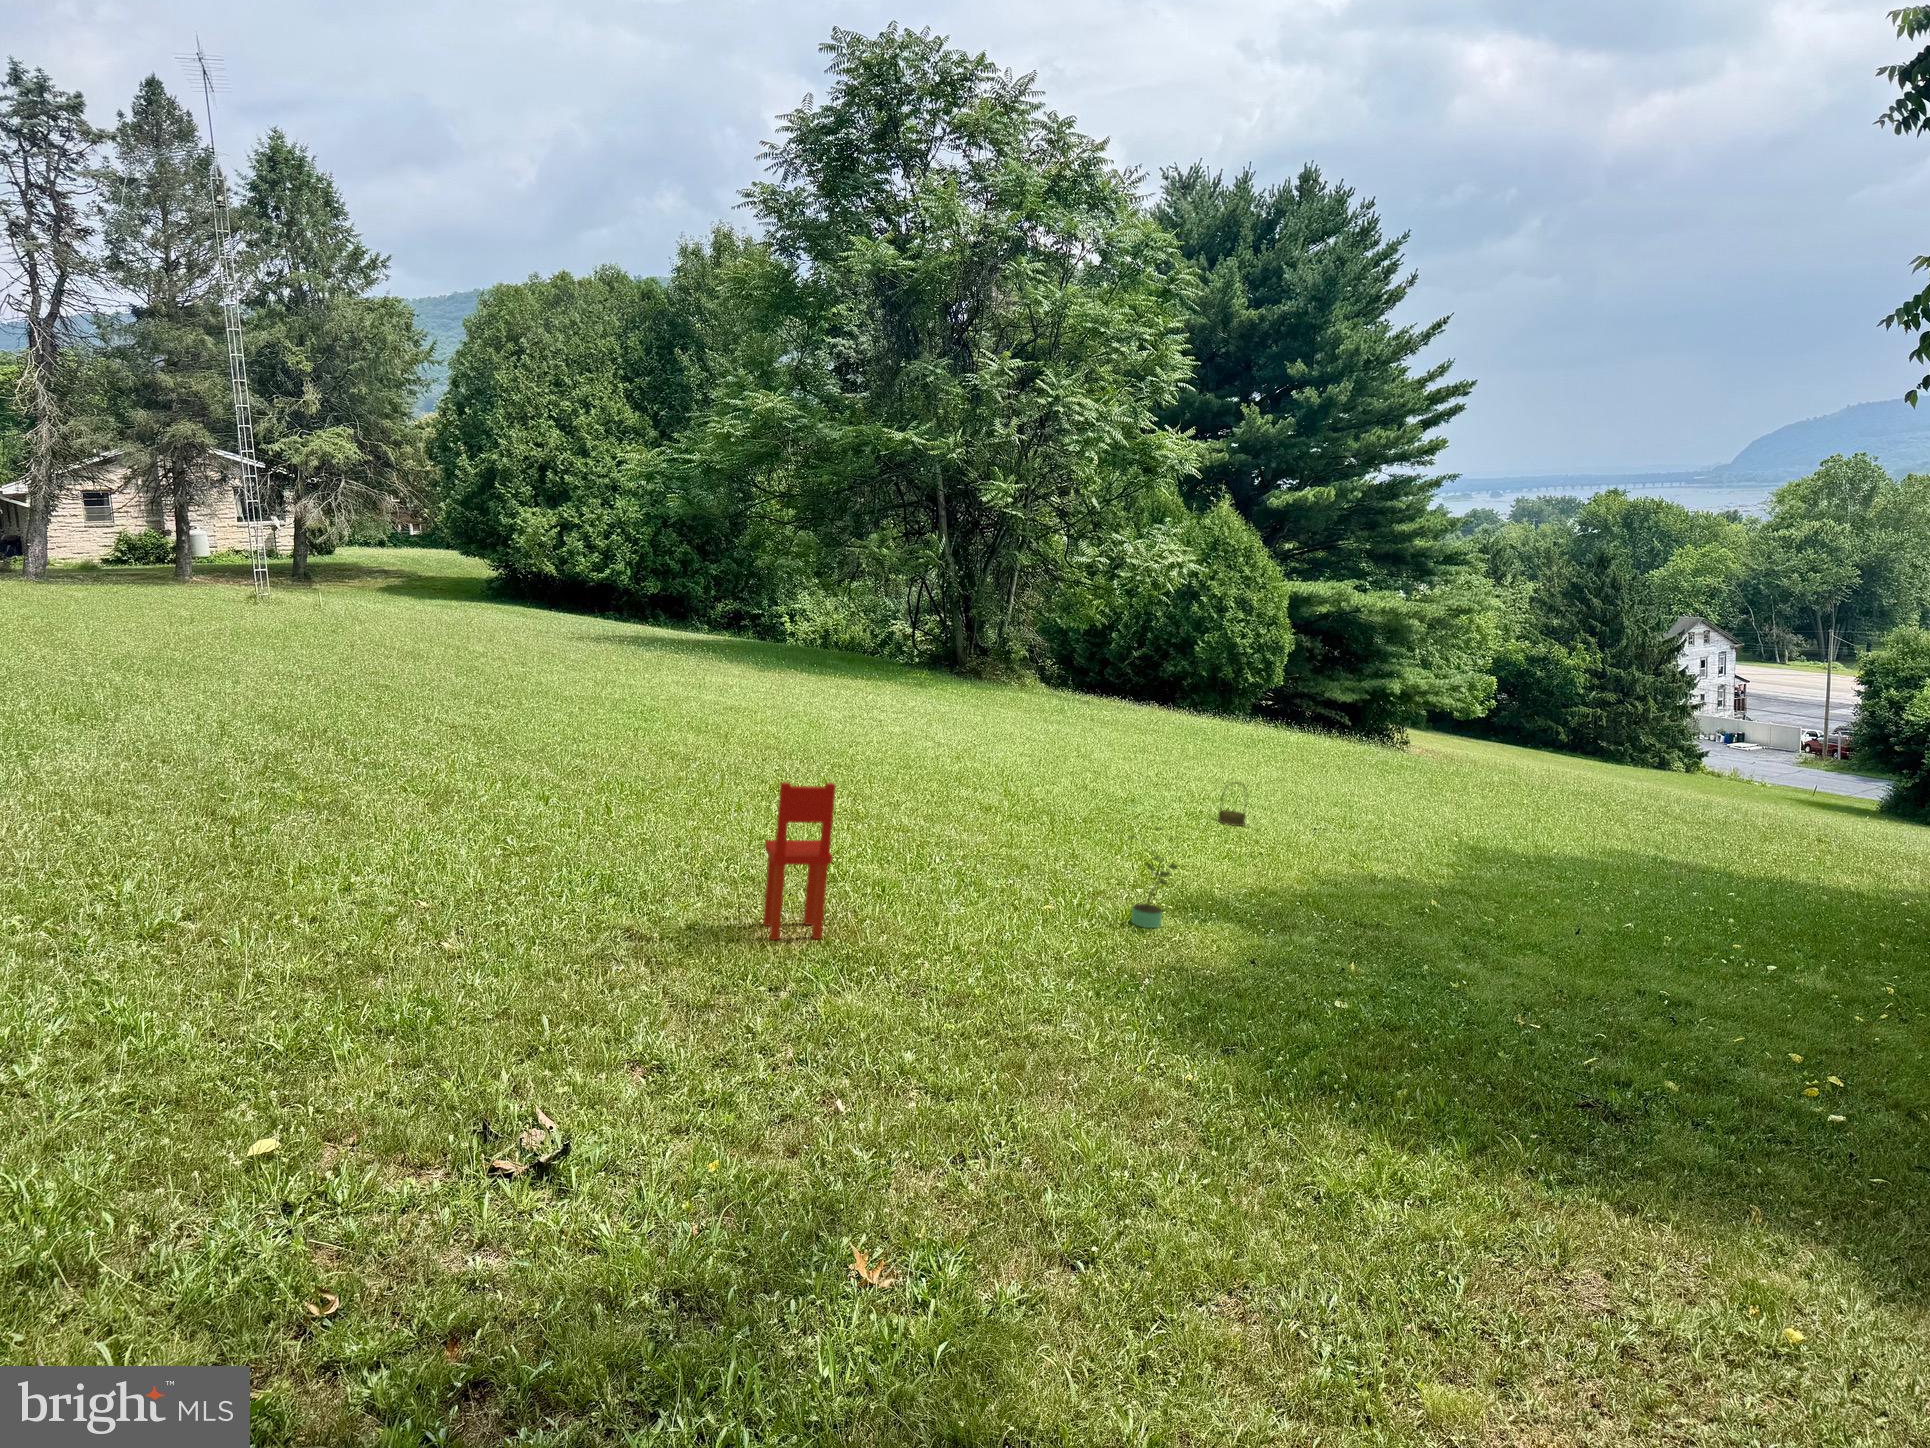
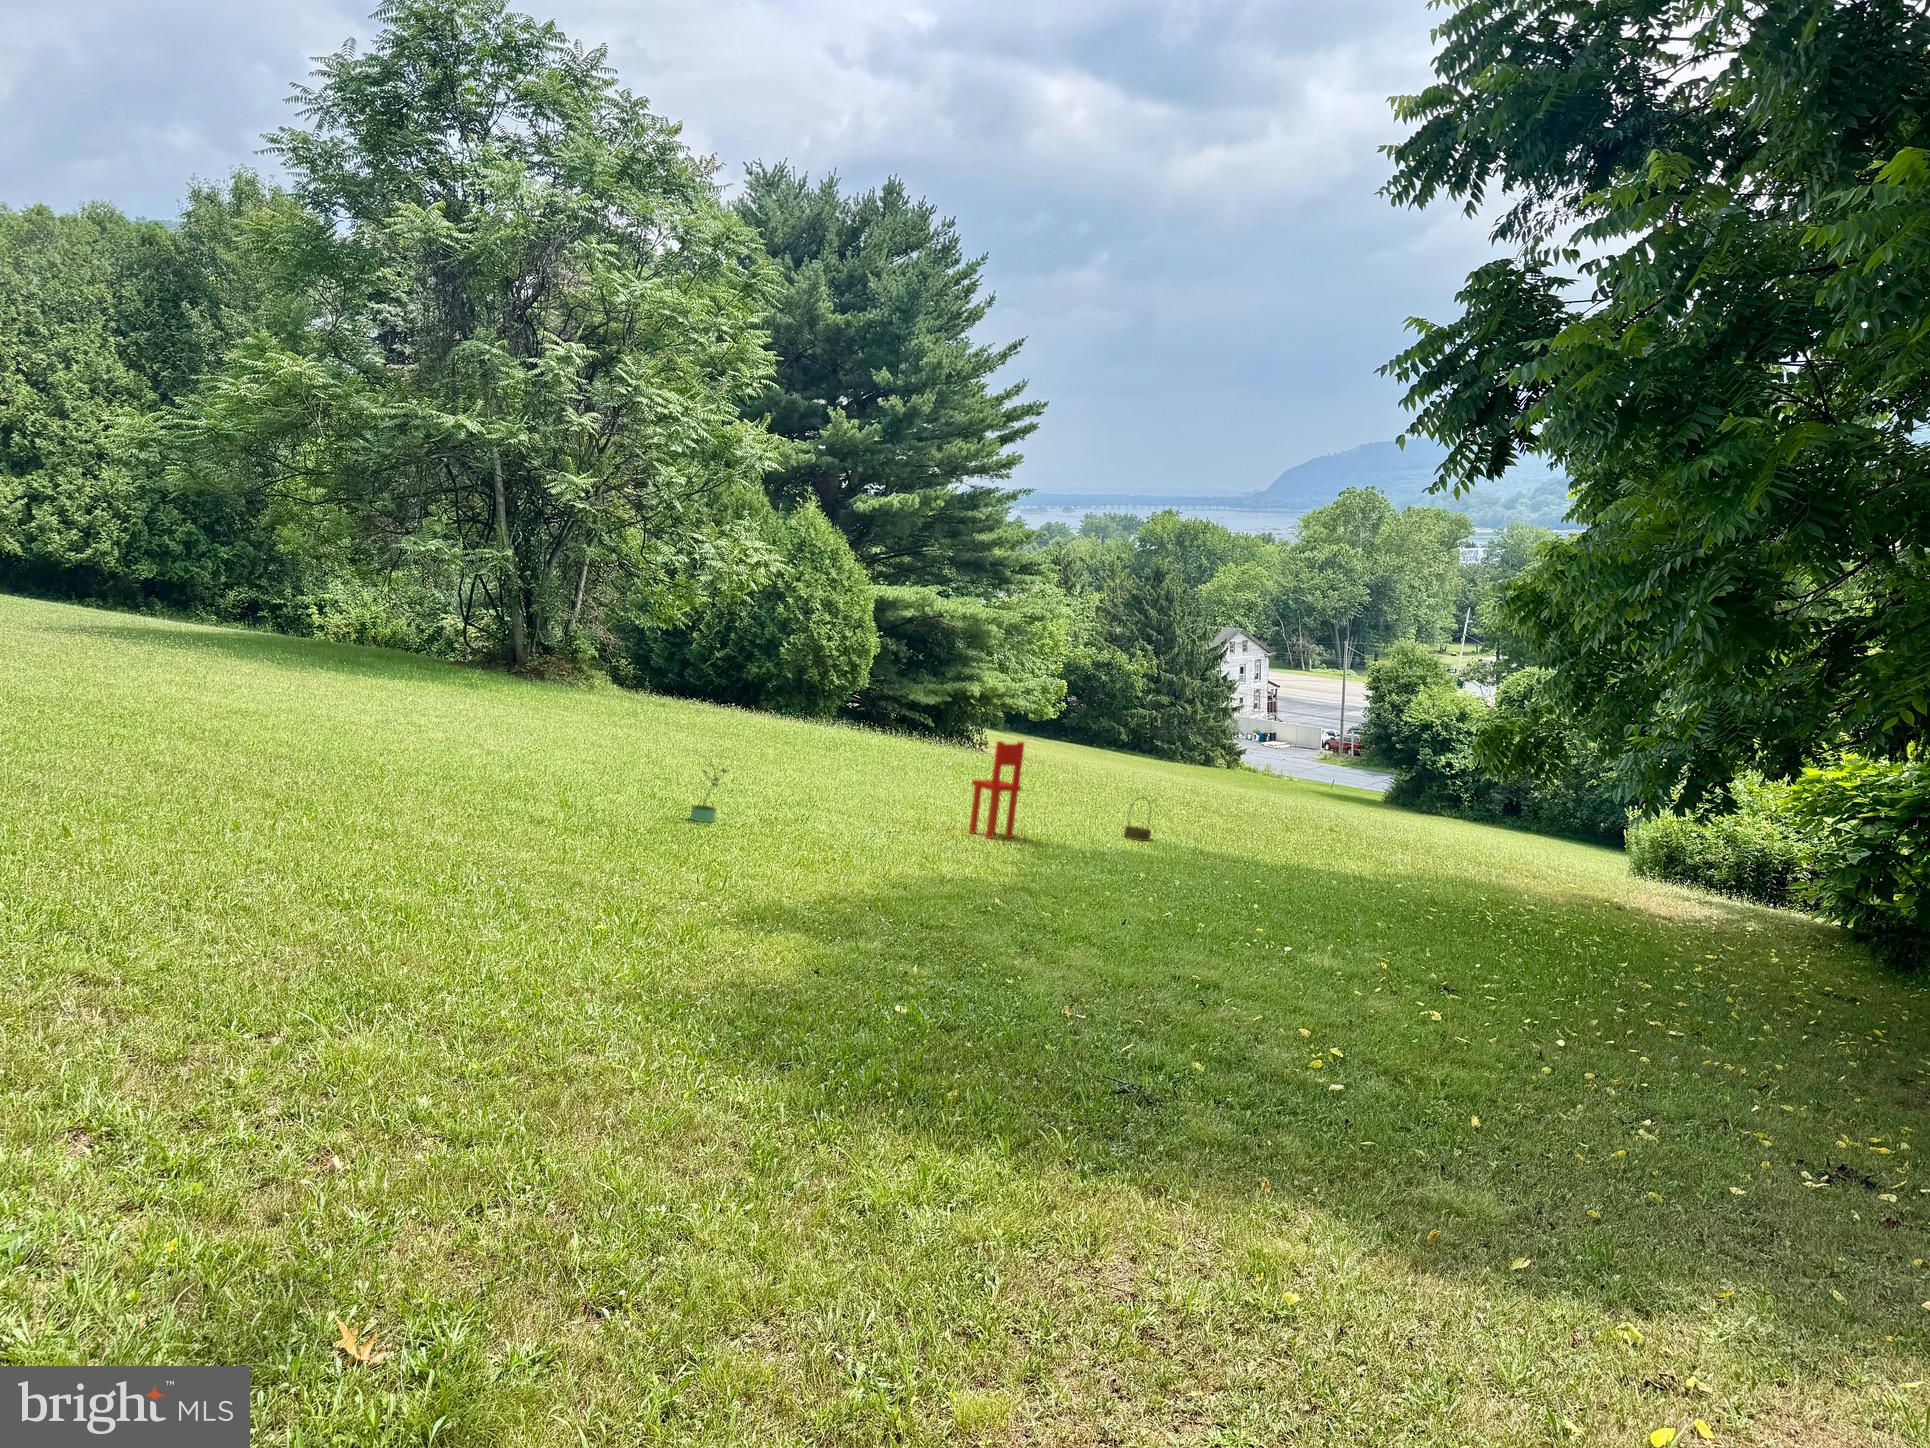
chair: present [763,782,836,940] -> present [969,741,1024,839]
basket: present [1219,795,1248,826] -> present [1124,798,1151,841]

